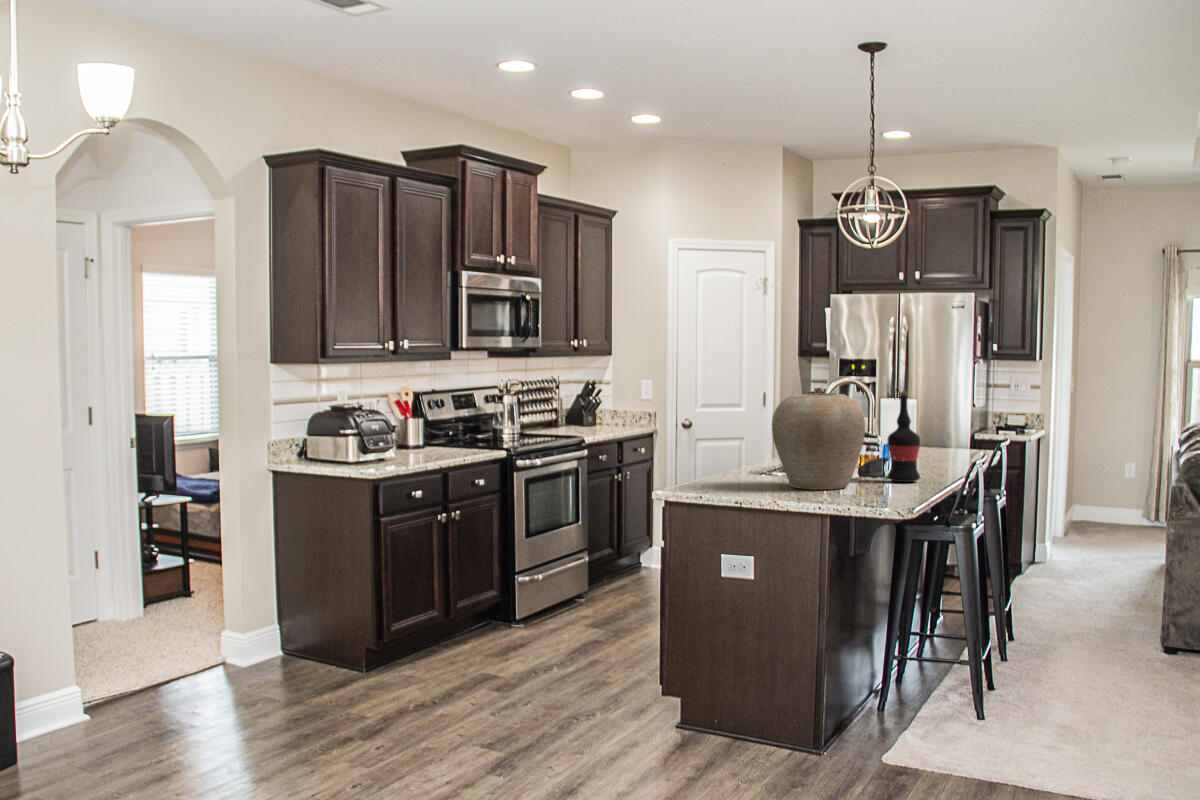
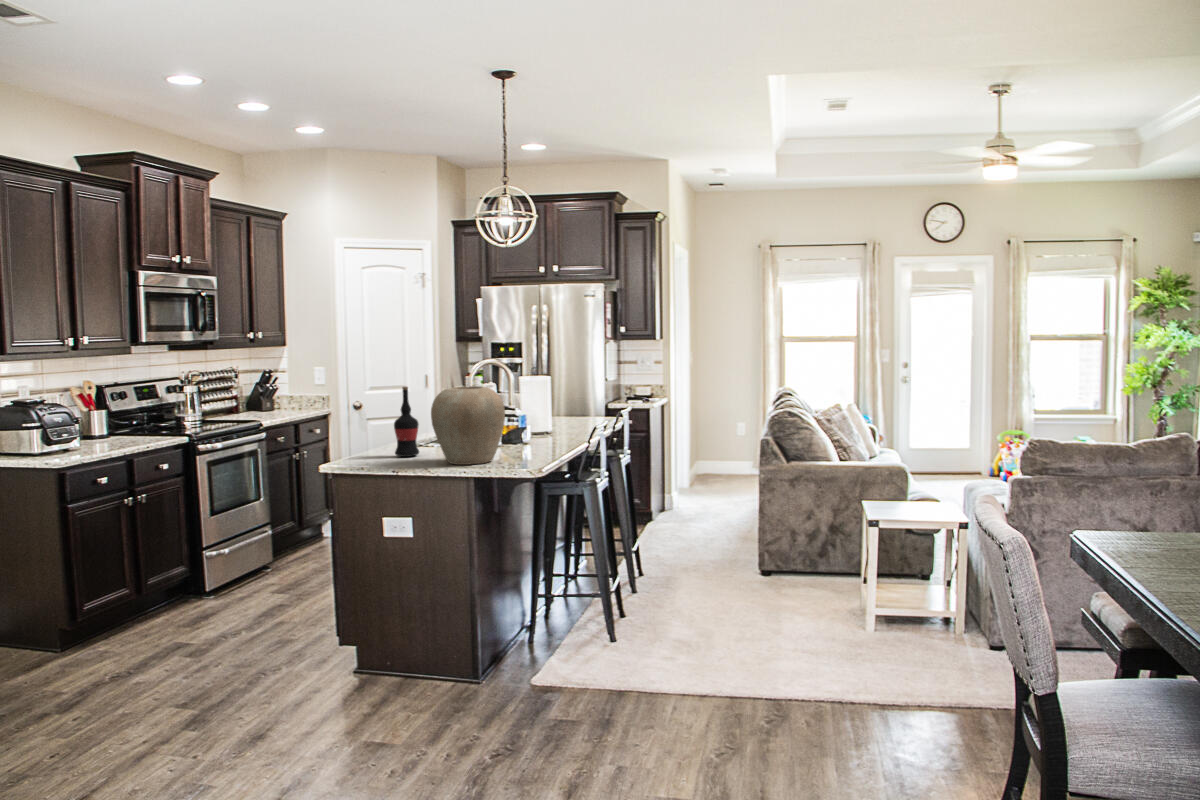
wine bottle: present [888,391,920,482] -> present [394,387,419,457]

